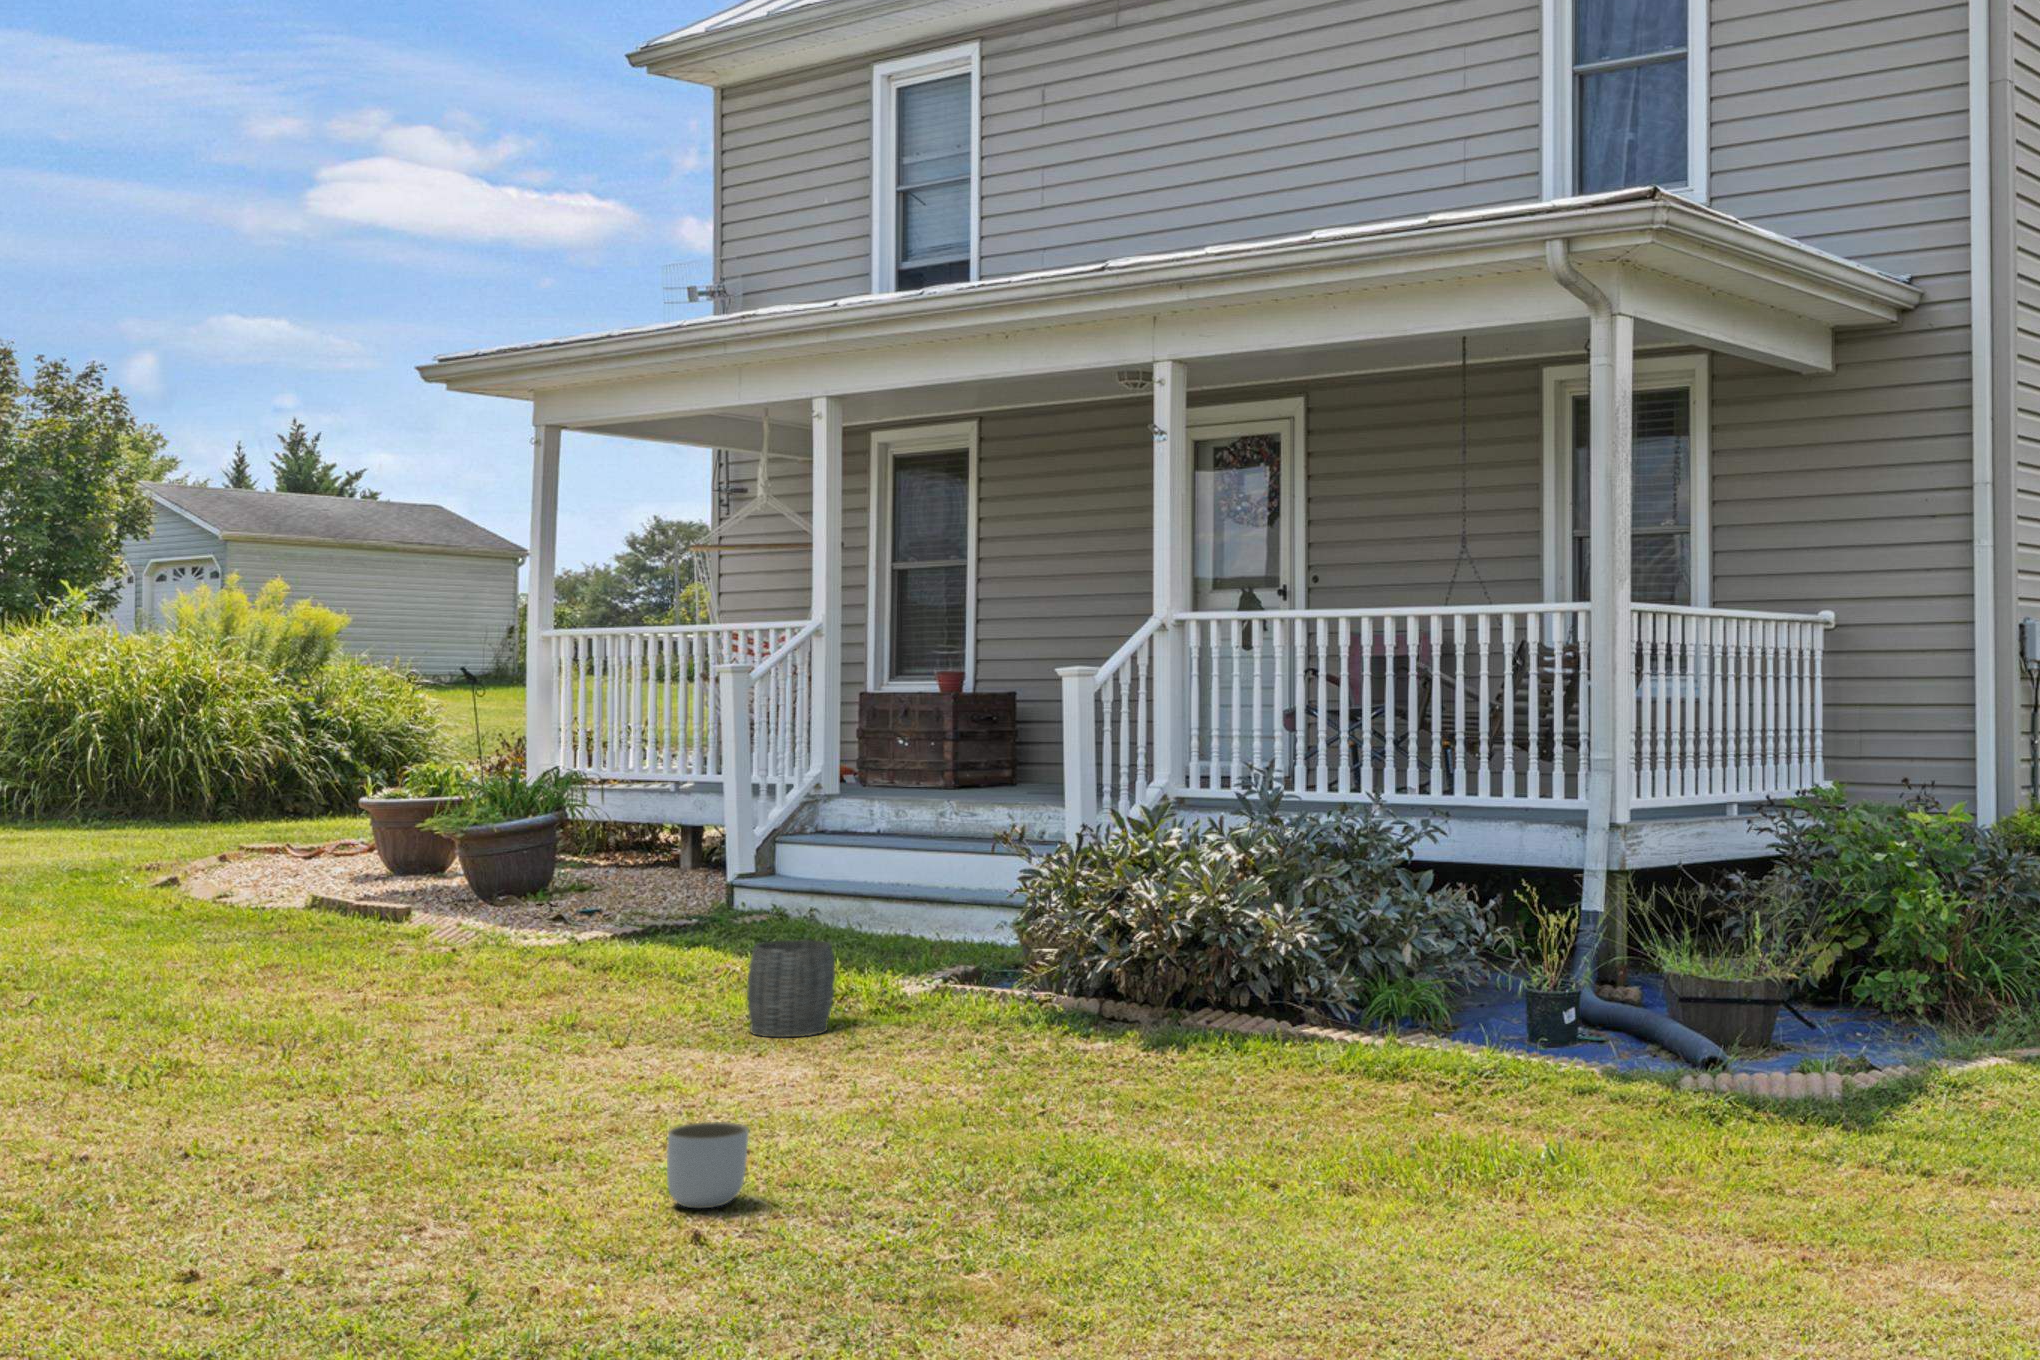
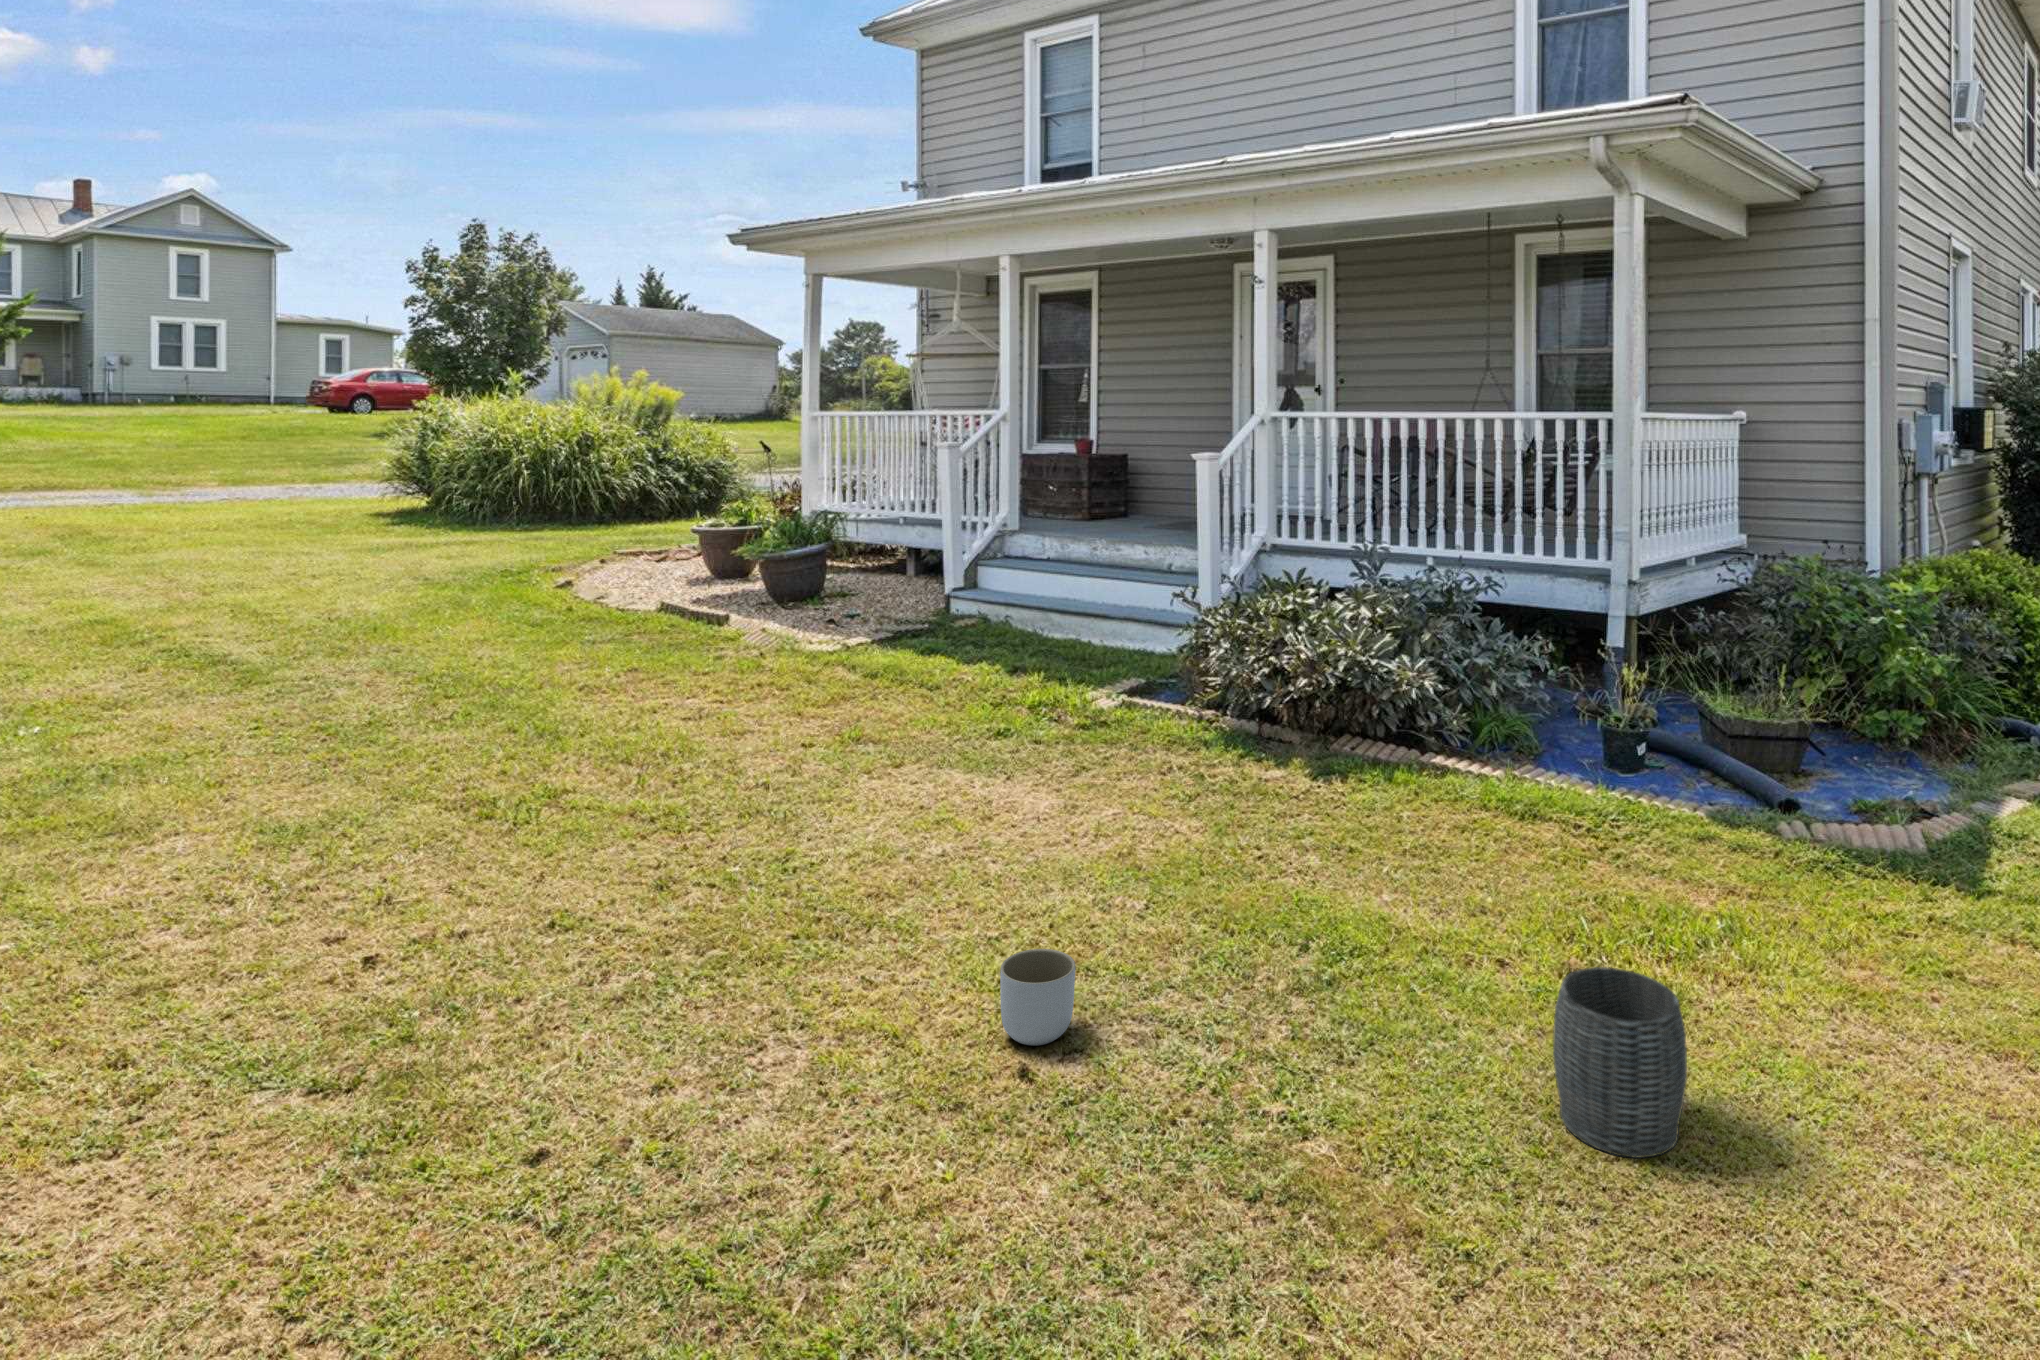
woven basket: present [747,940,835,1037] -> present [1553,967,1687,1158]

